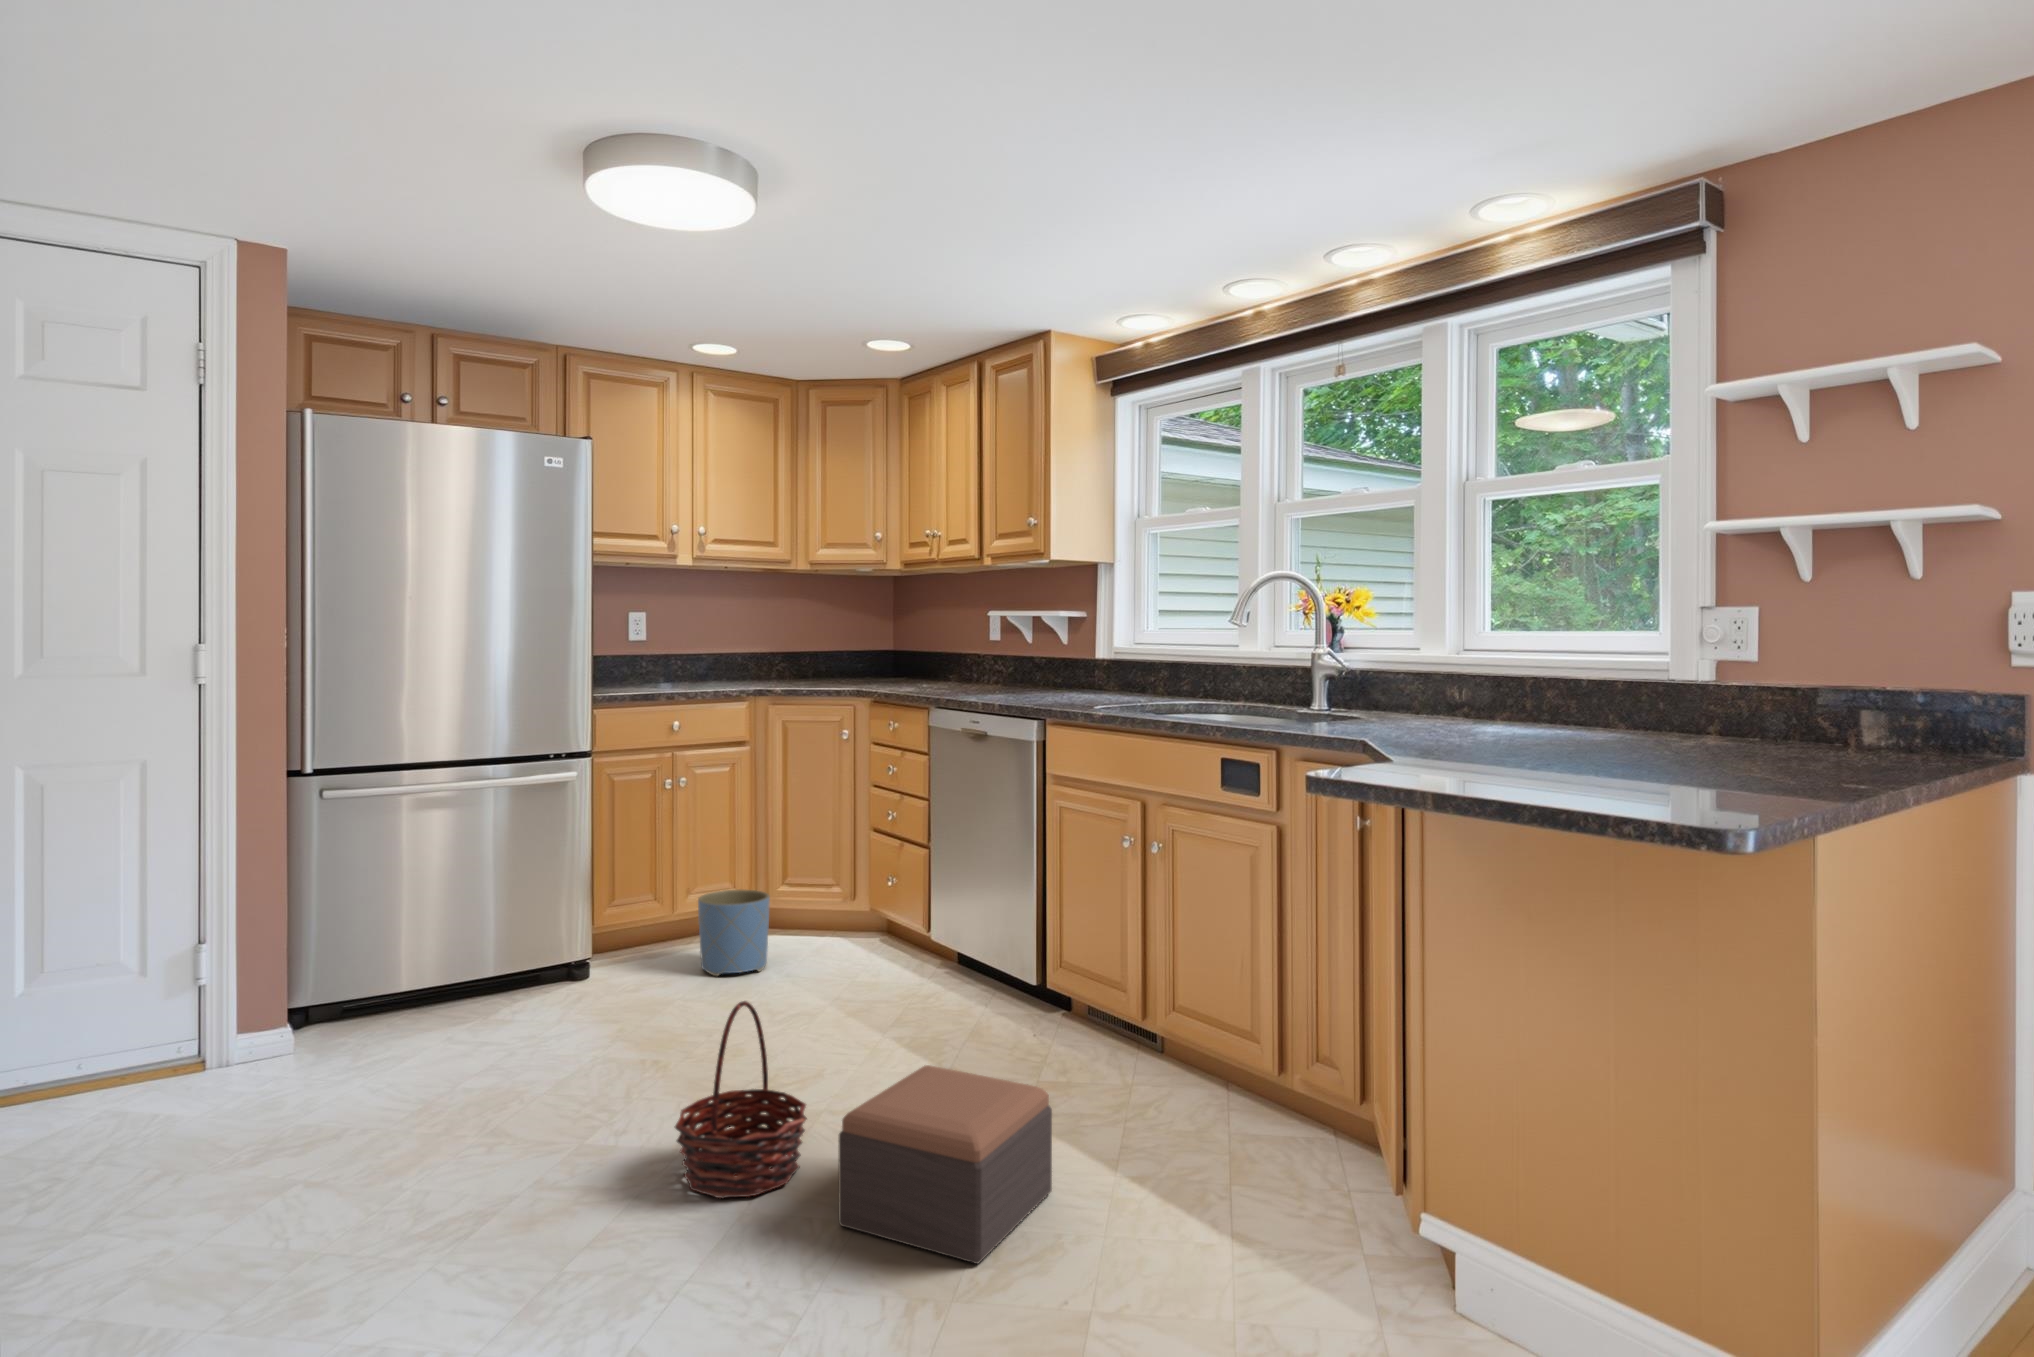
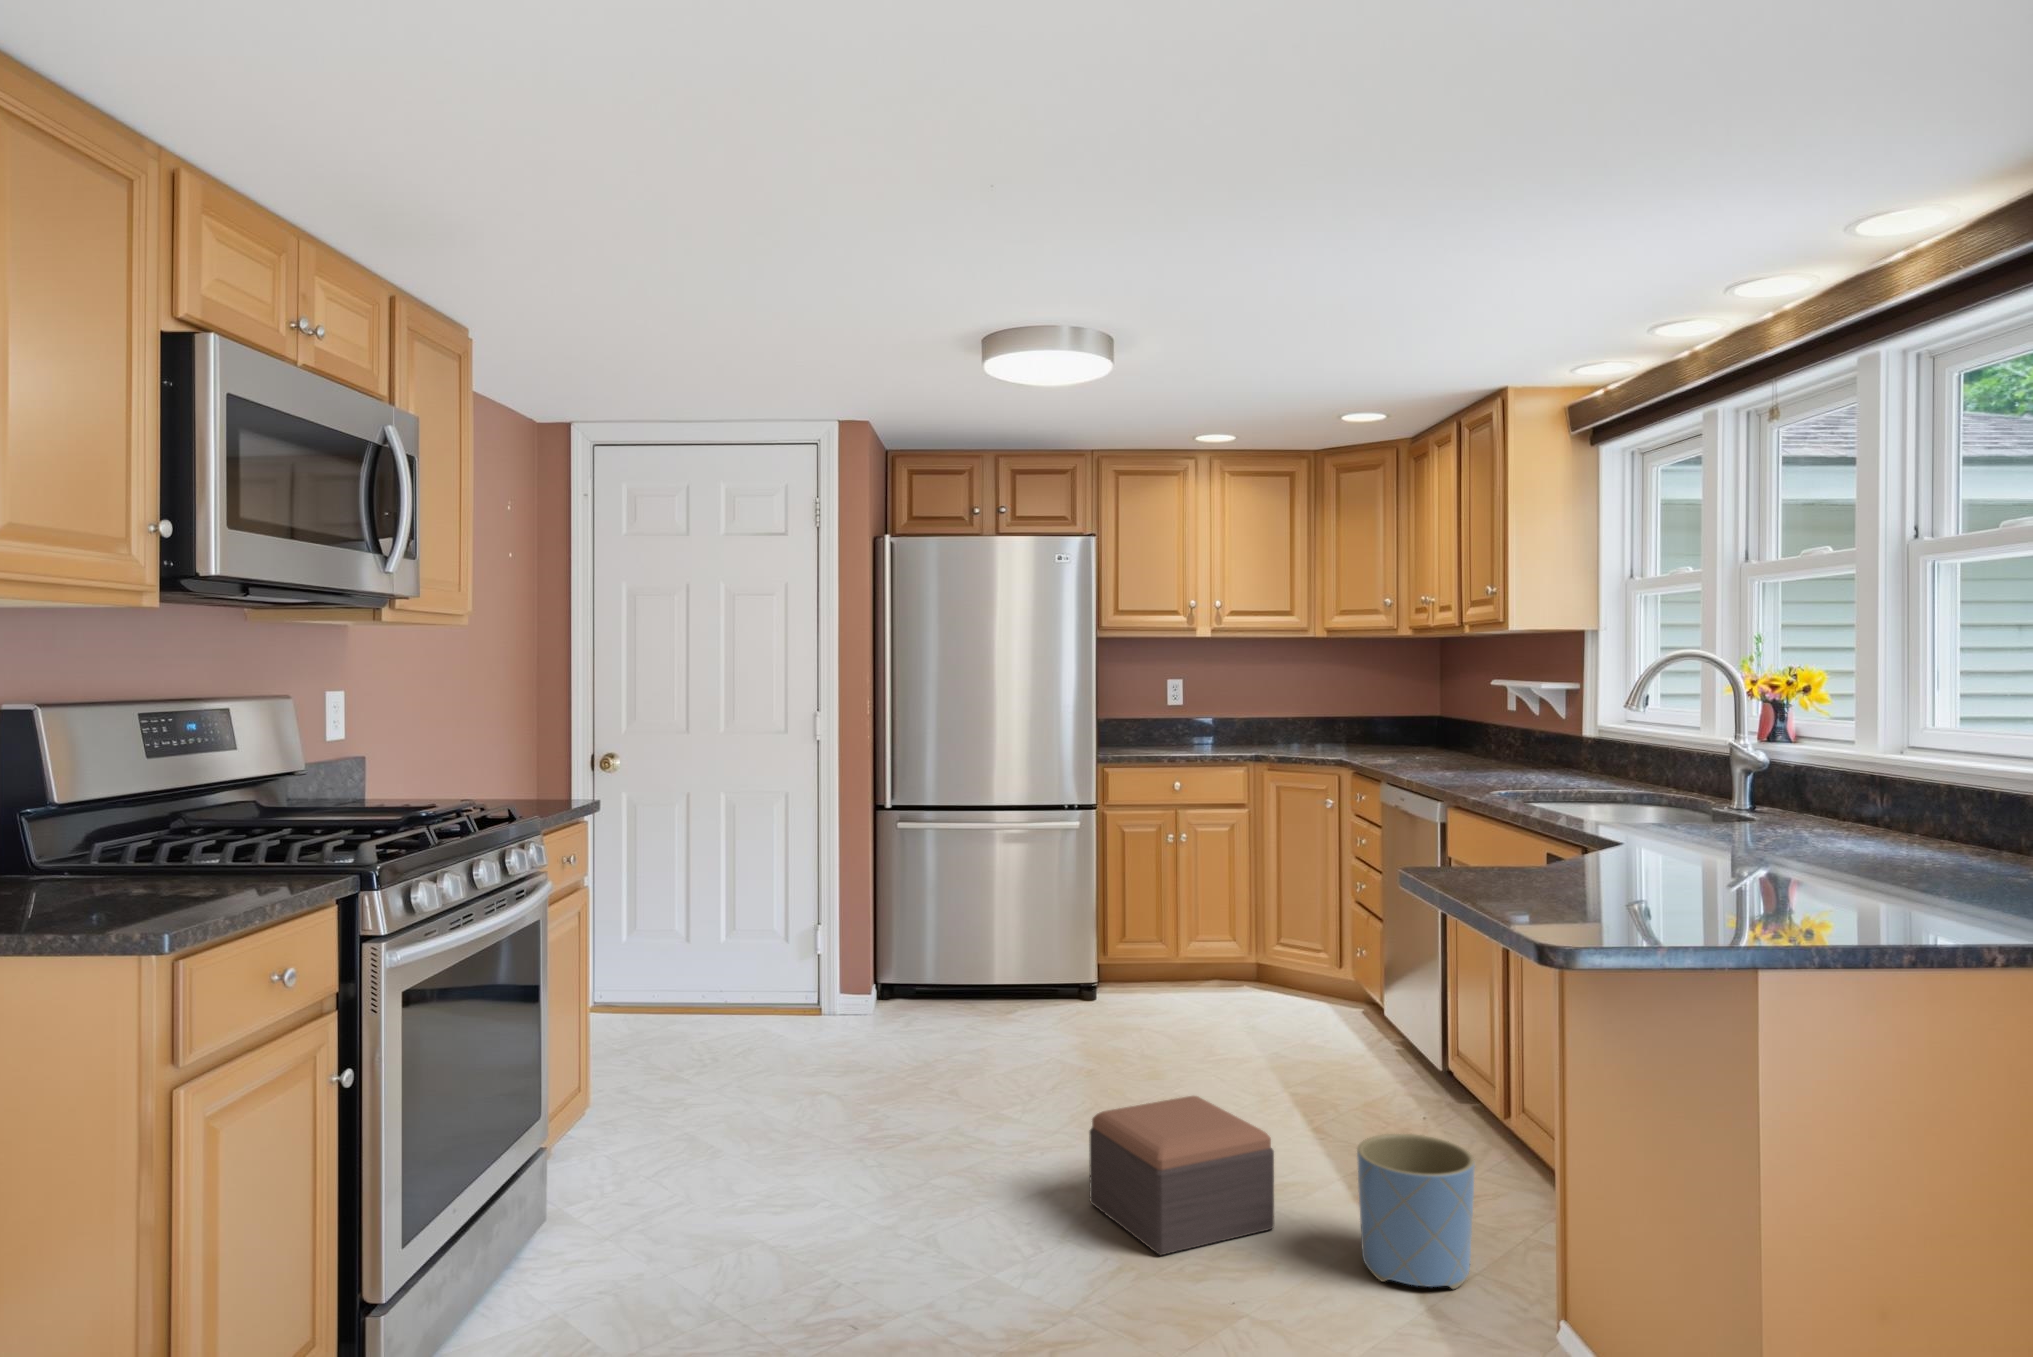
planter: present [698,890,770,976] -> present [1357,1134,1475,1289]
basket: present [675,1001,807,1198] -> none [1010,1015,1113,1169]

